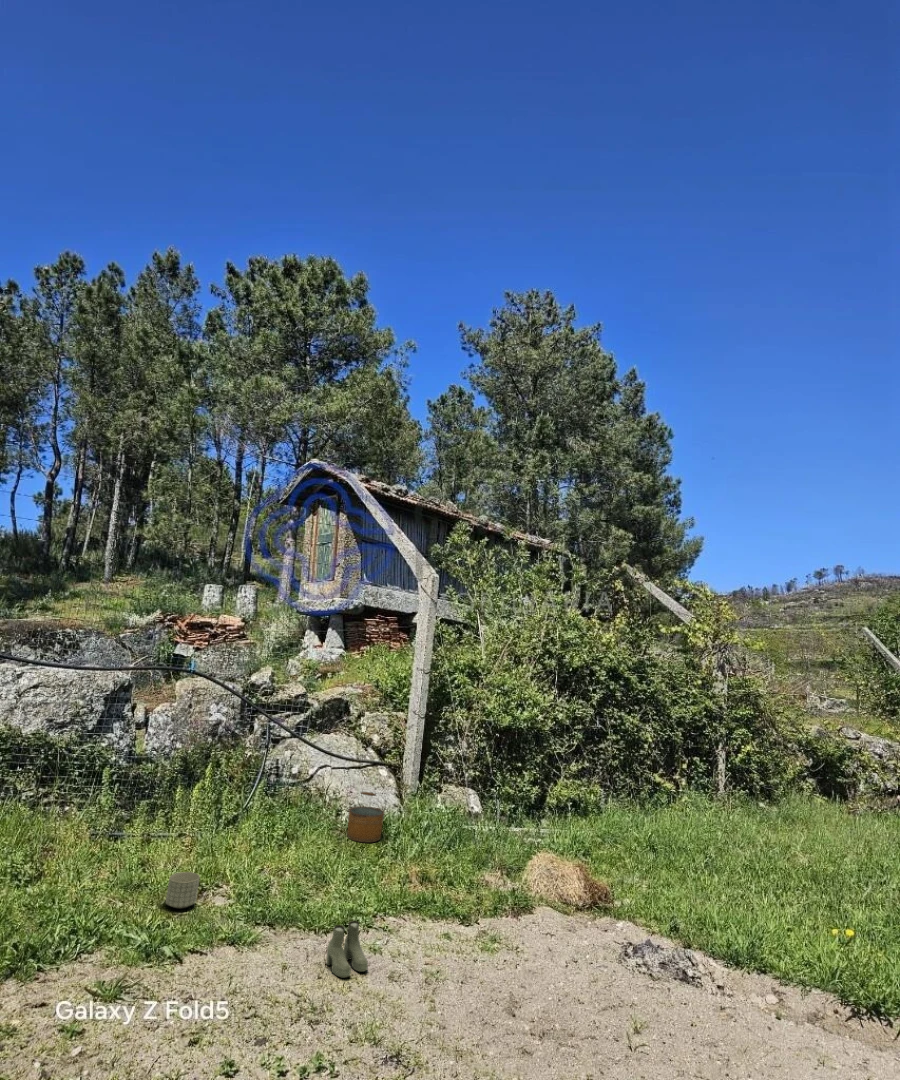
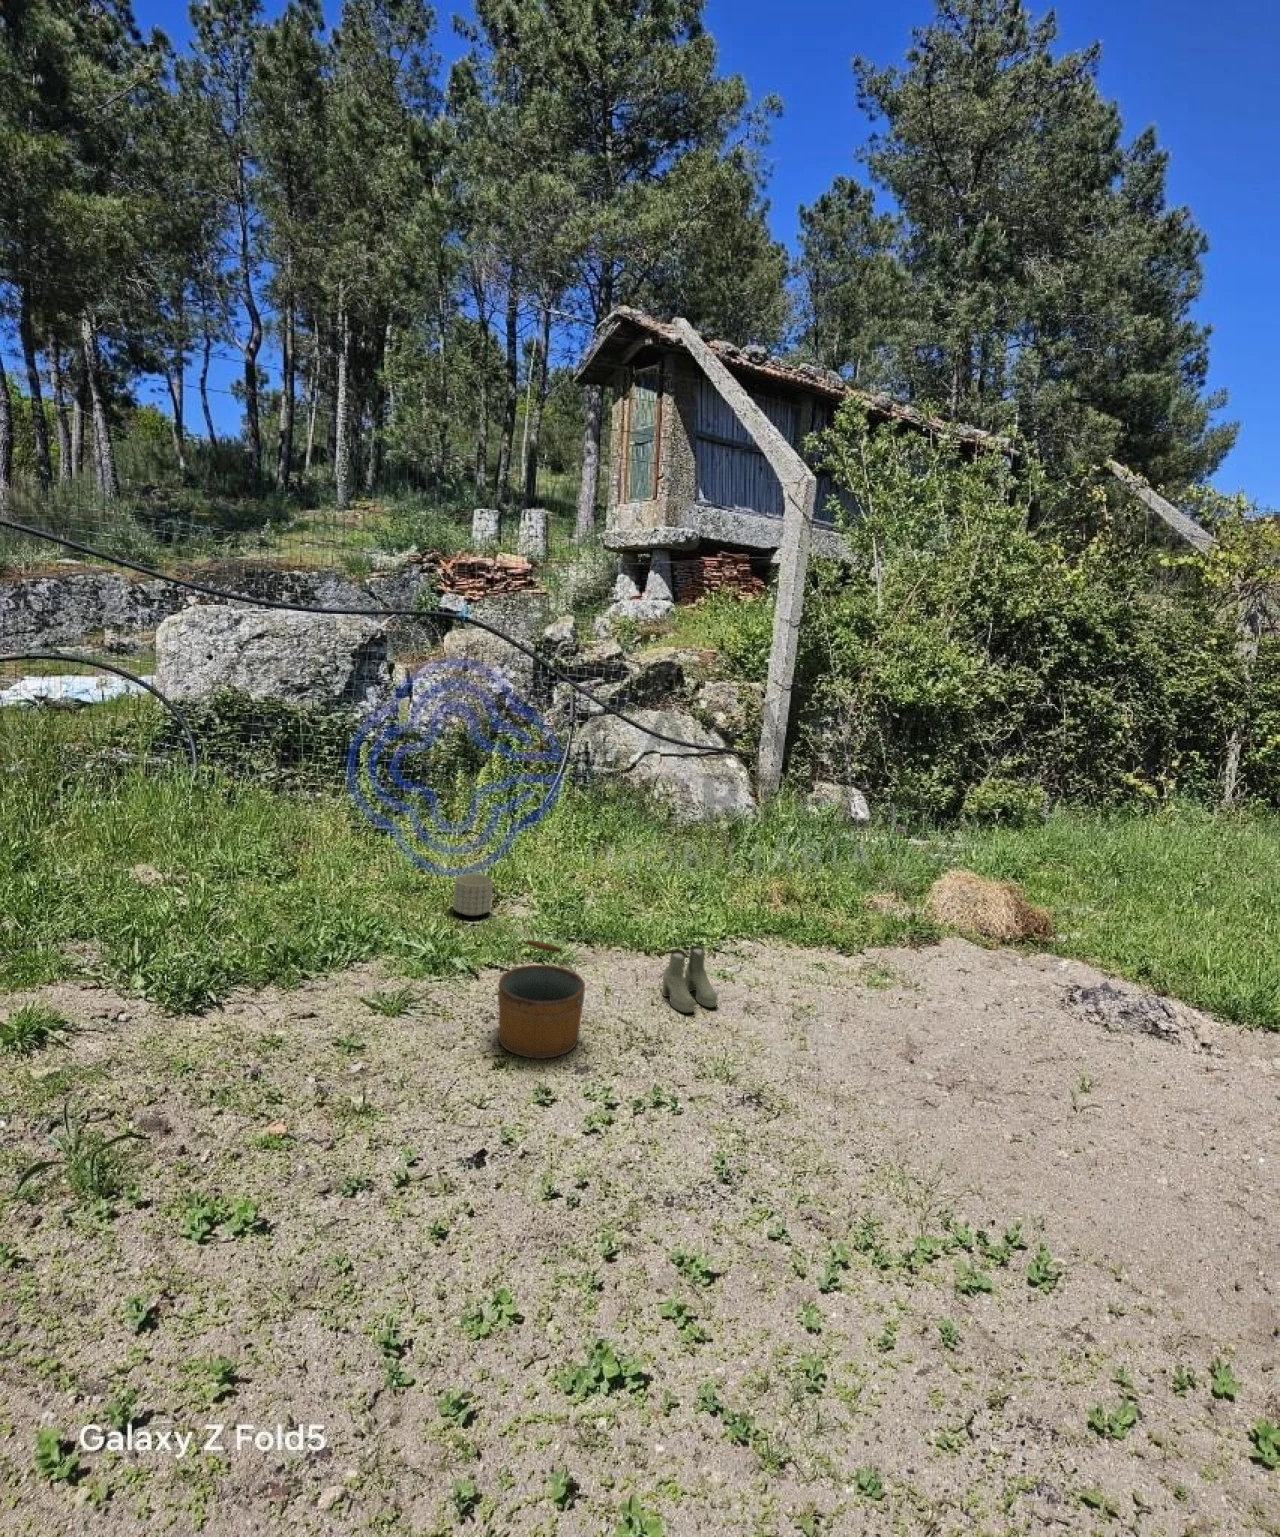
bucket: present [347,792,384,842] -> present [498,940,585,1059]

